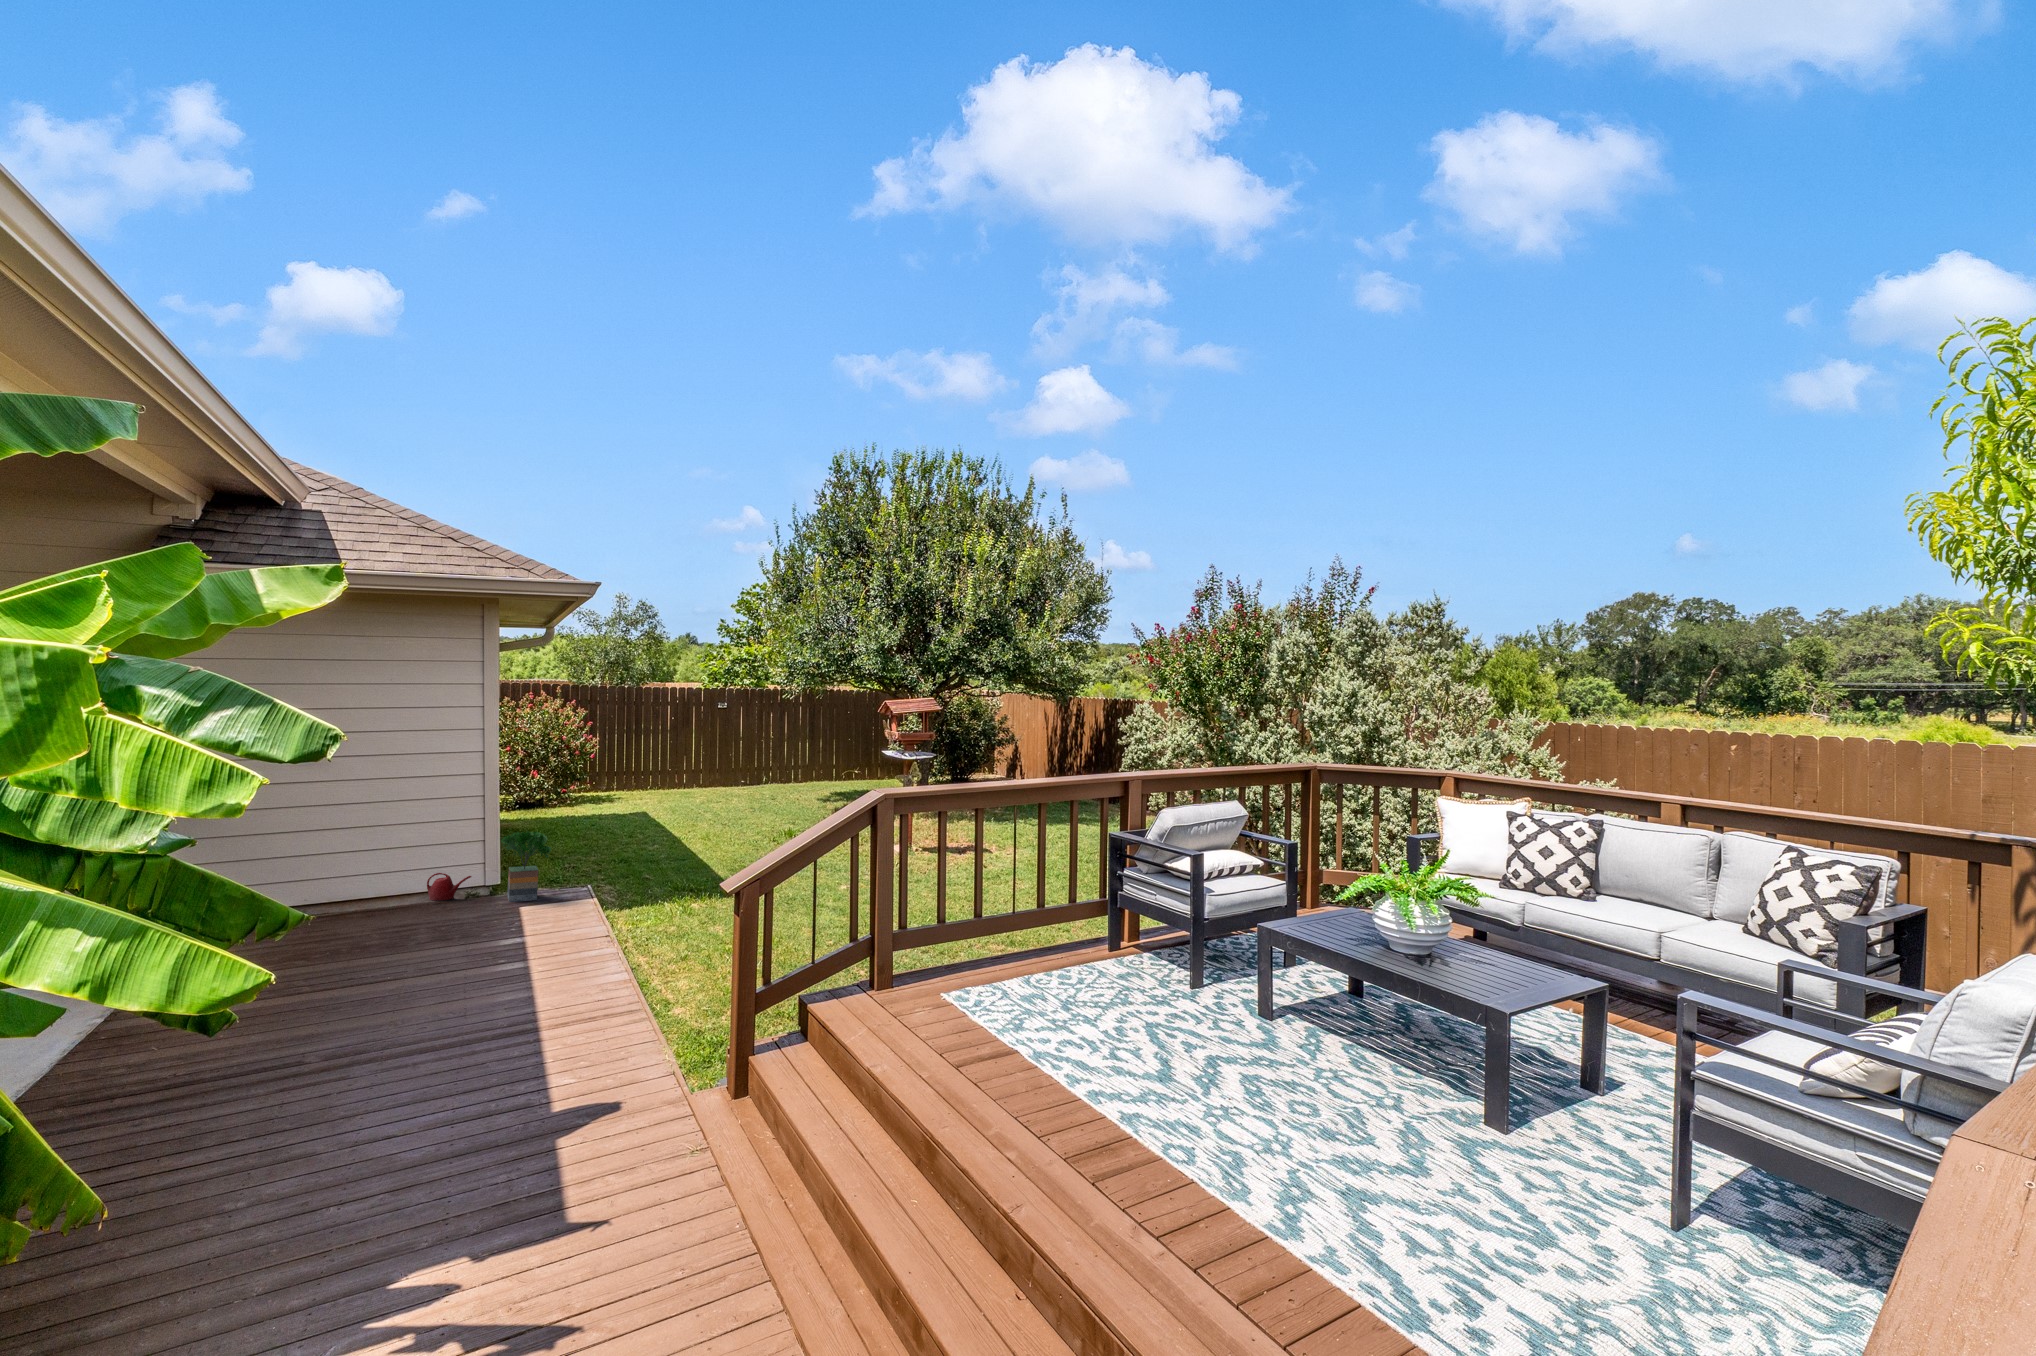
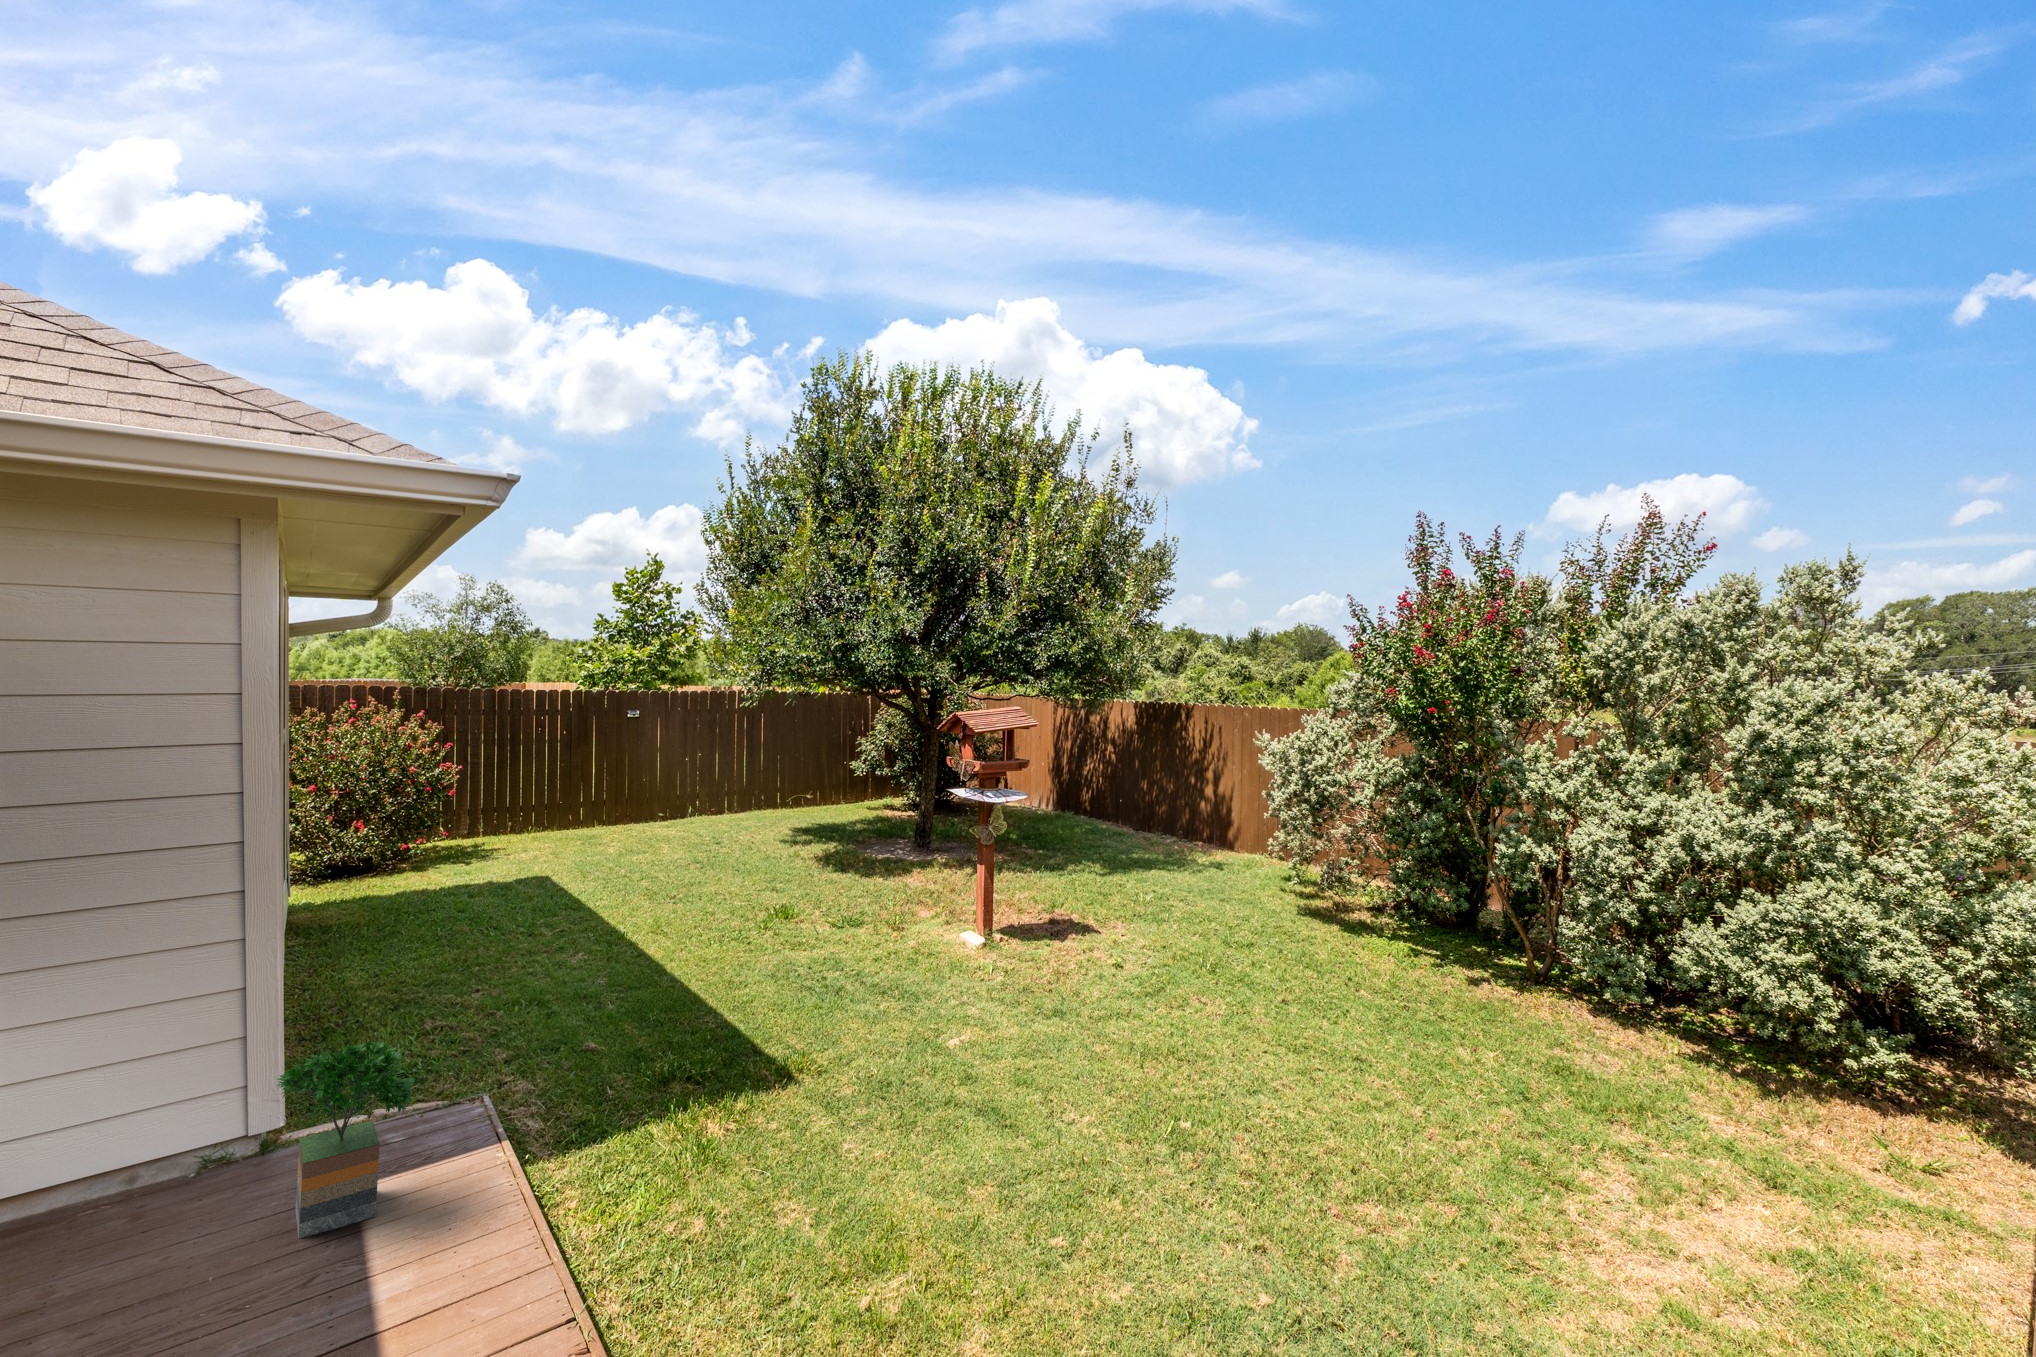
watering can: present [427,873,471,901] -> none [54,1182,193,1272]

